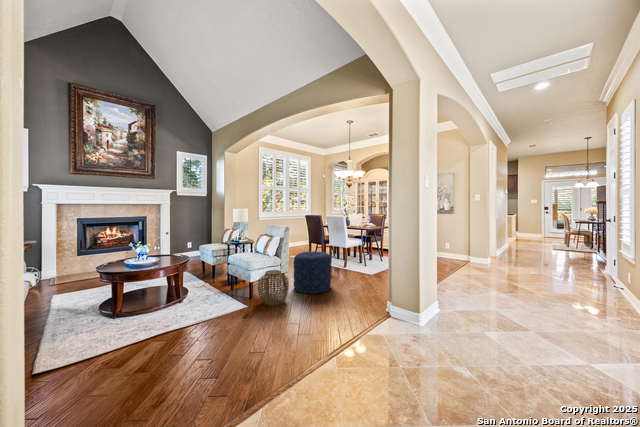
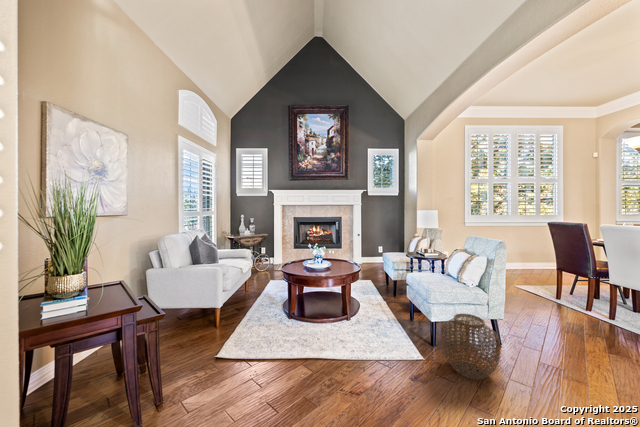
pouf: present [293,251,331,293] -> none [514,289,613,384]

